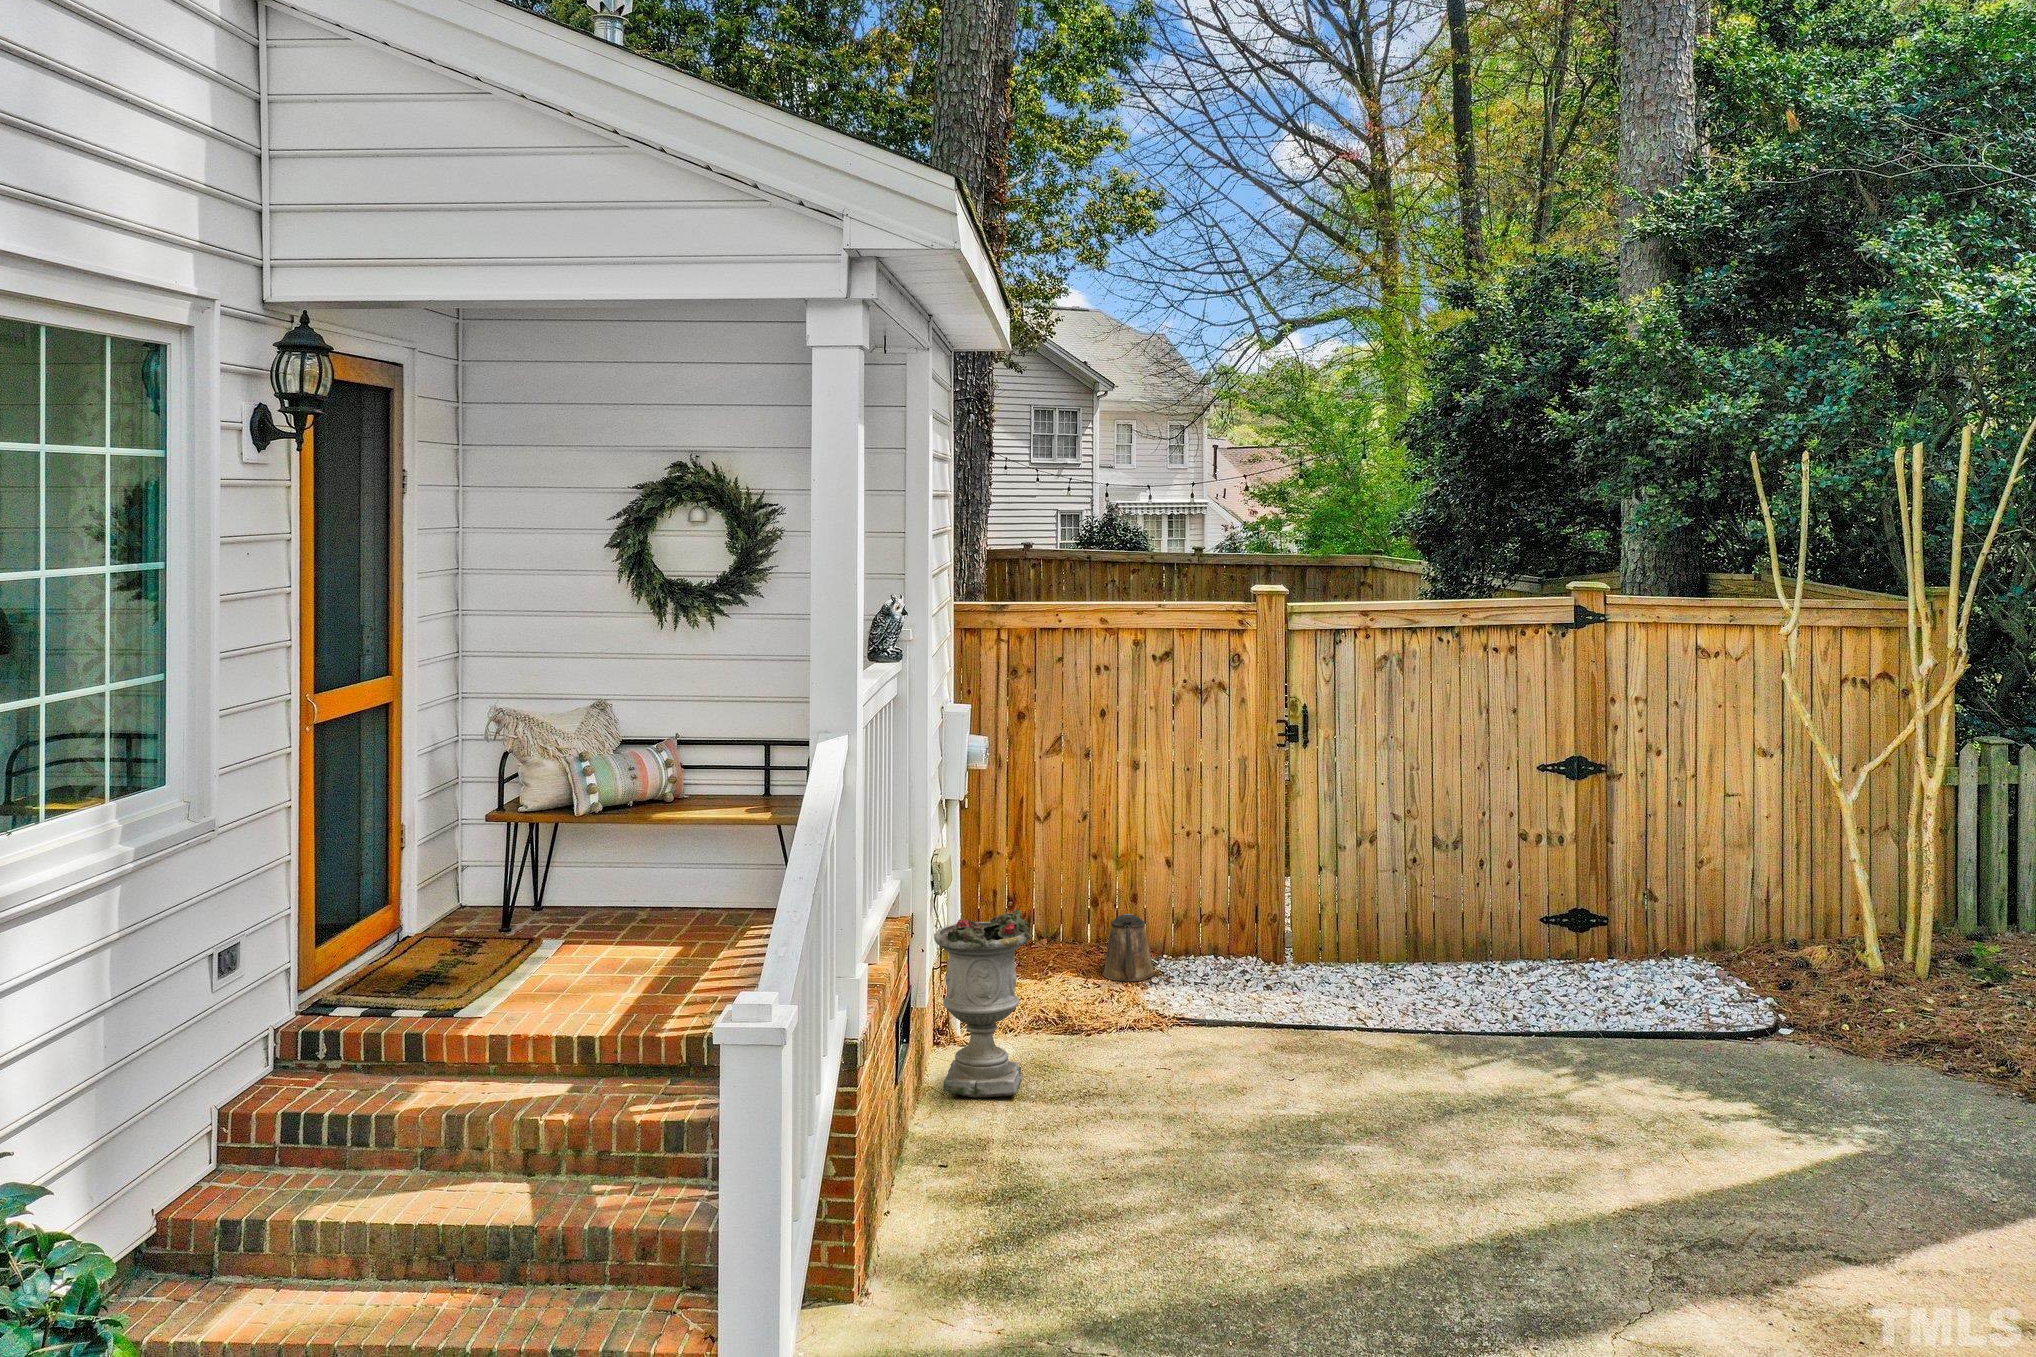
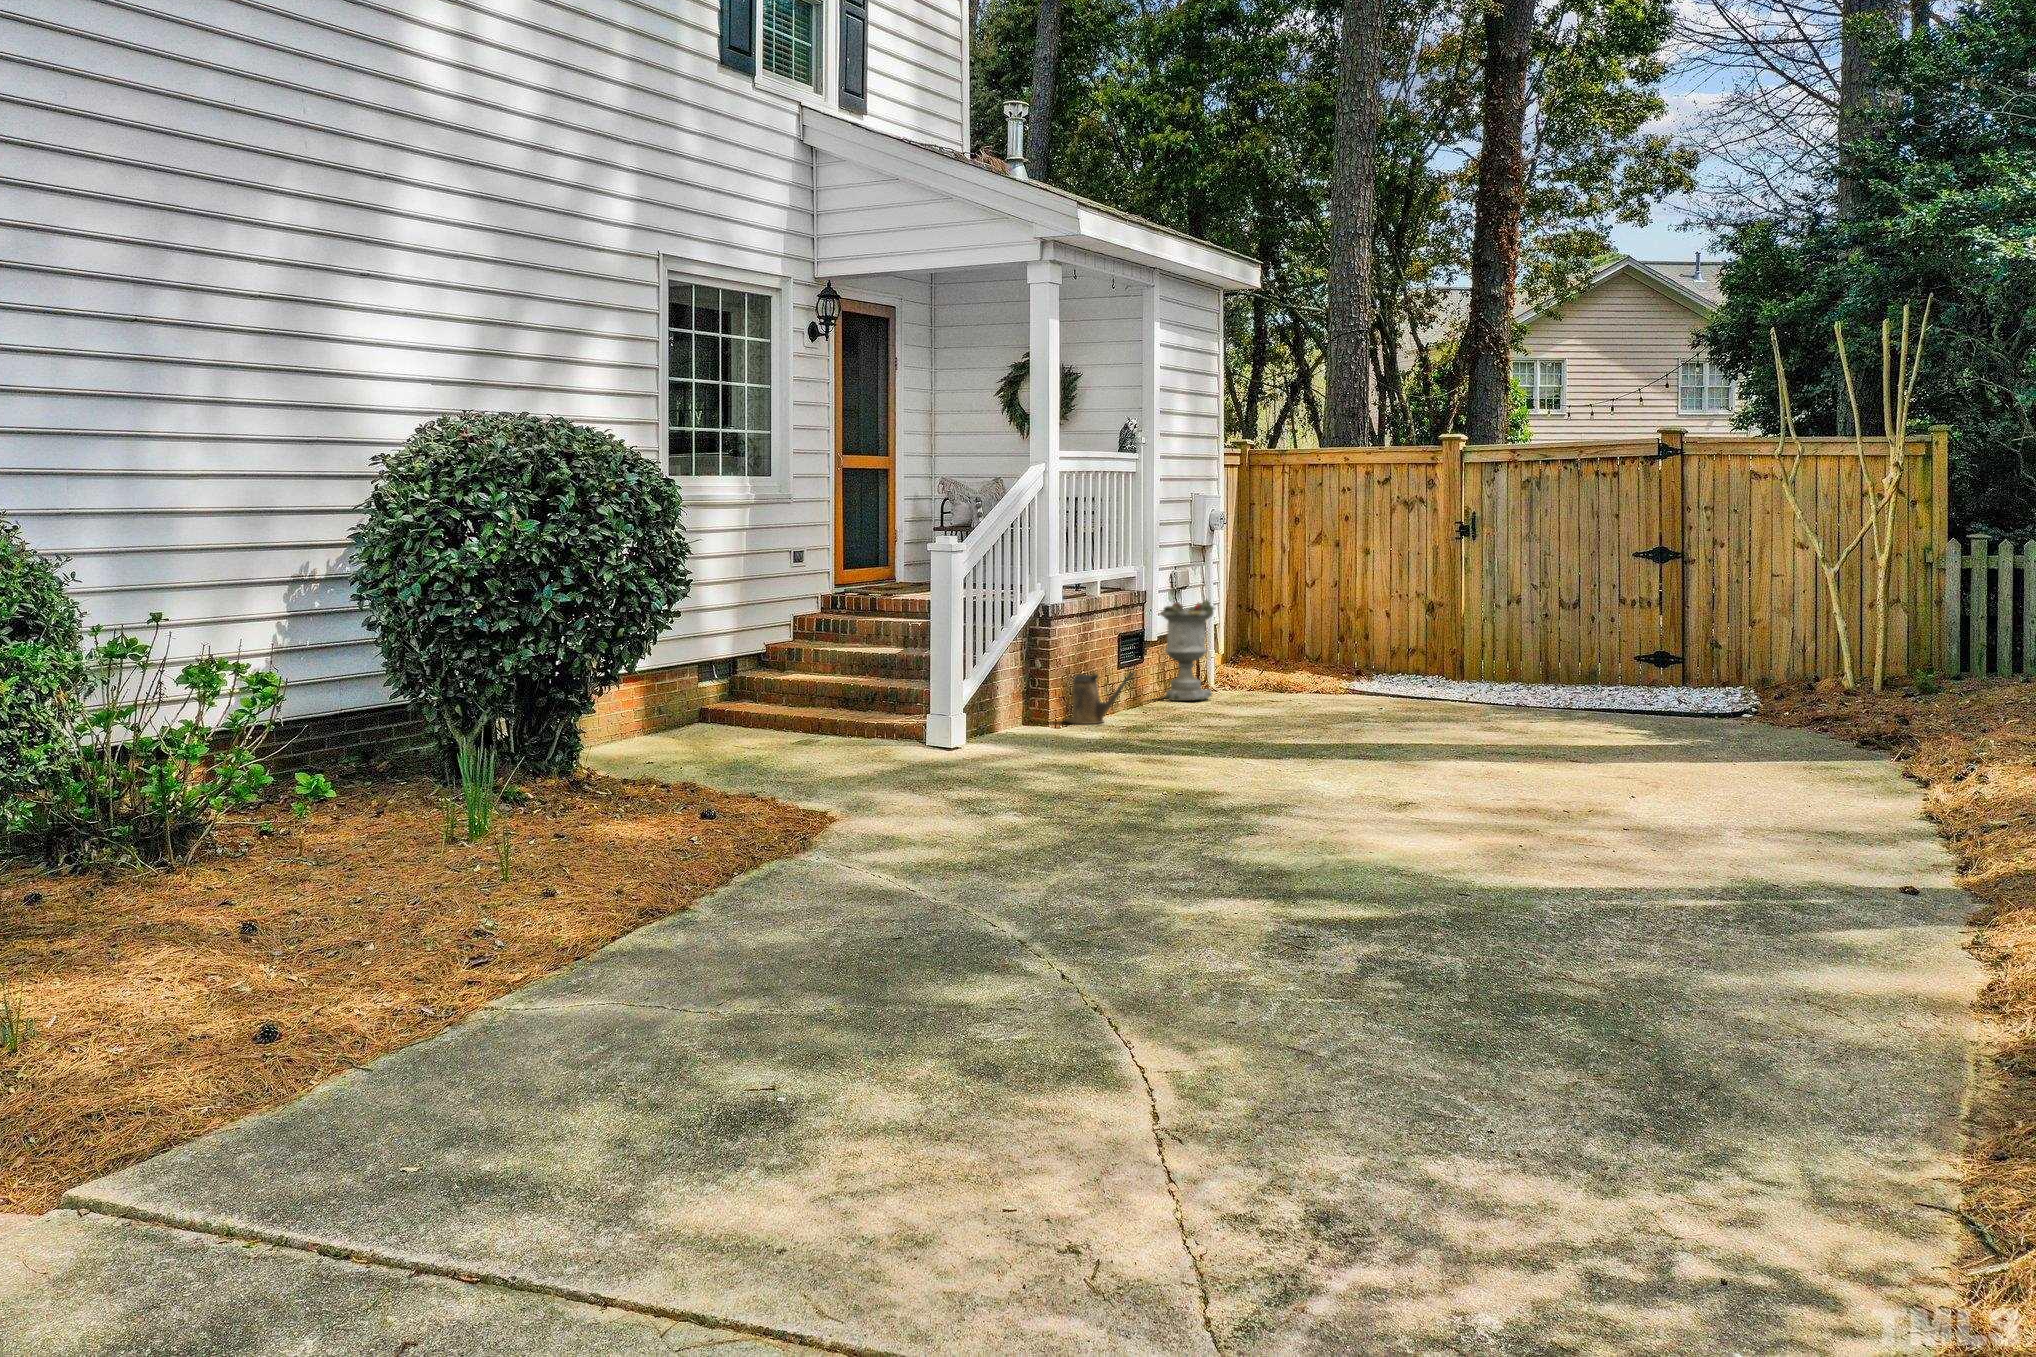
watering can: present [1103,914,1155,981] -> present [1064,671,1135,724]

